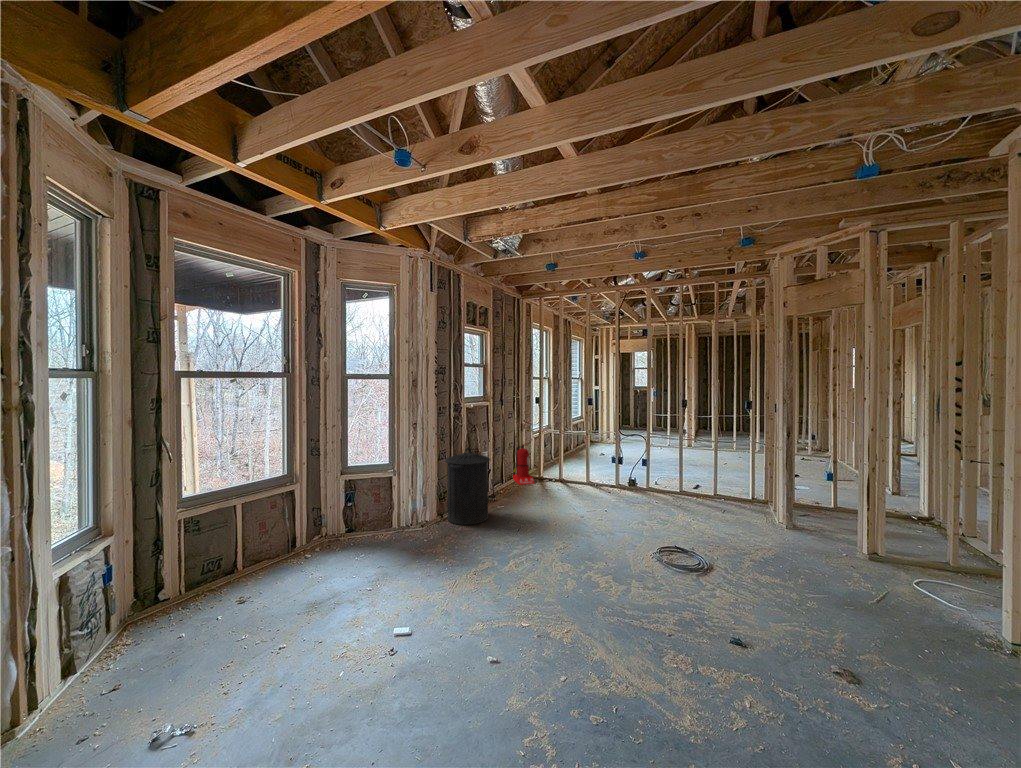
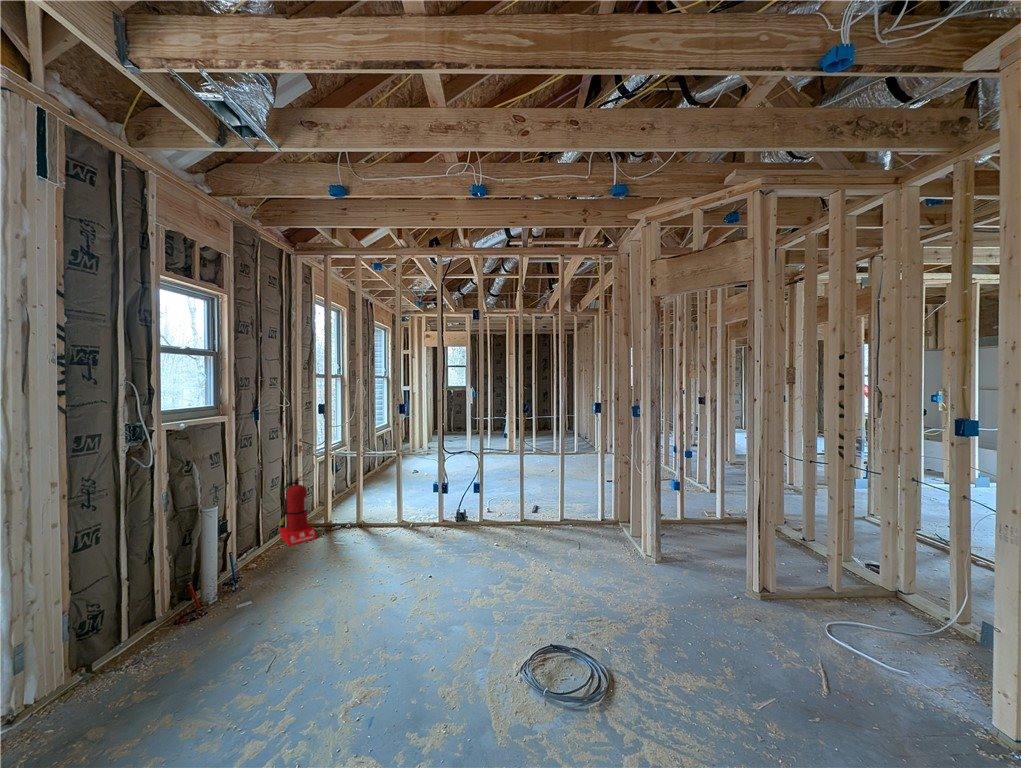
trash can: present [445,448,490,525] -> none [85,514,211,692]

